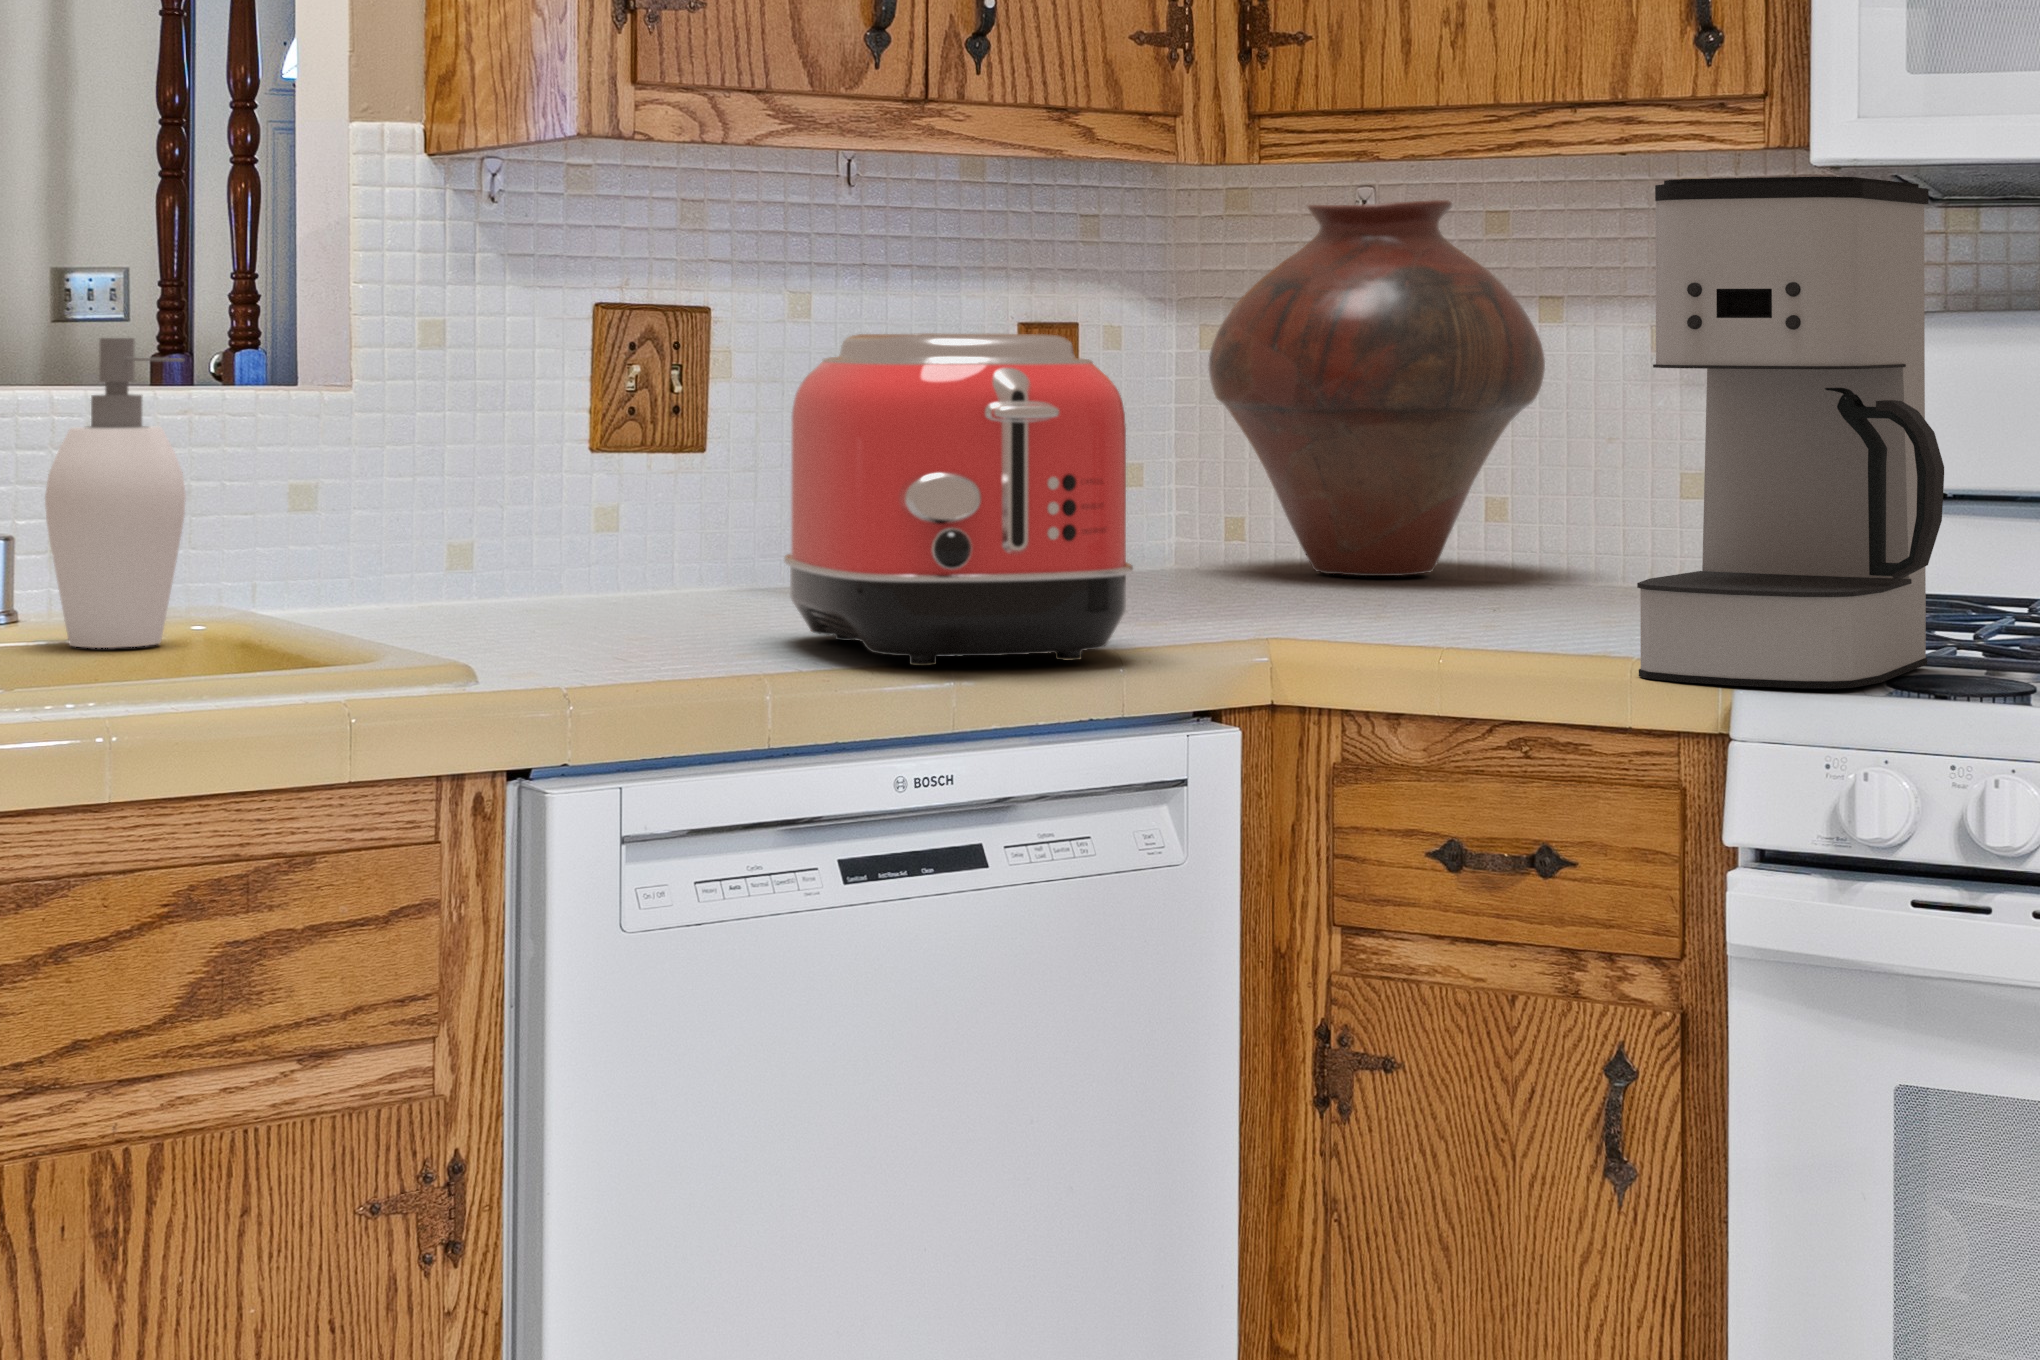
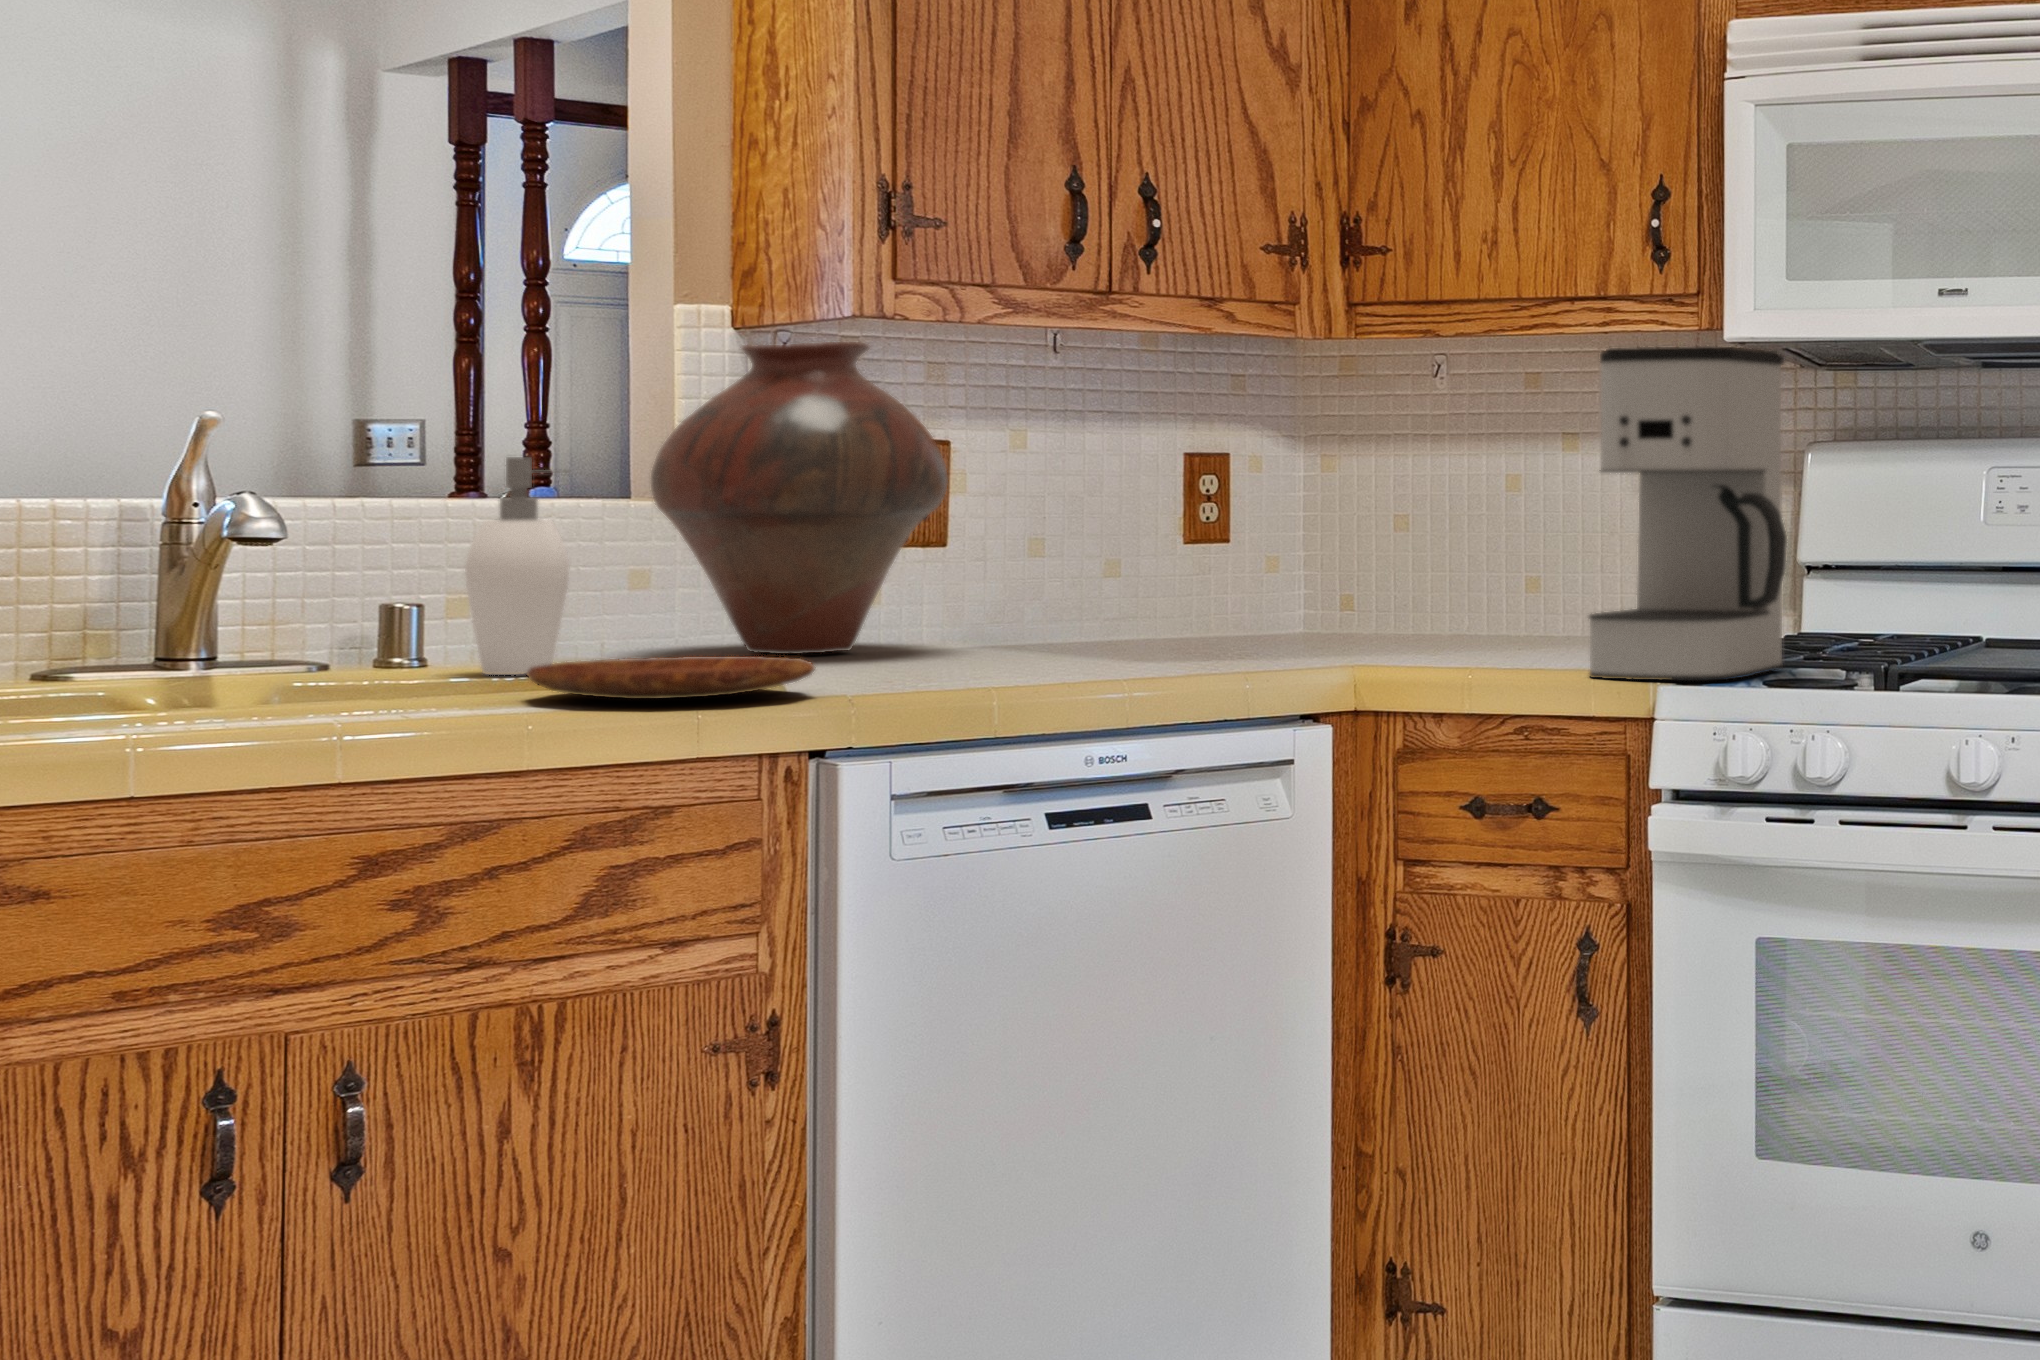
vase: present [1209,200,1545,576] -> present [651,342,948,654]
toaster: present [784,333,1133,666] -> none [1005,453,1249,677]
tray: none [111,631,517,700] -> present [526,656,815,699]

